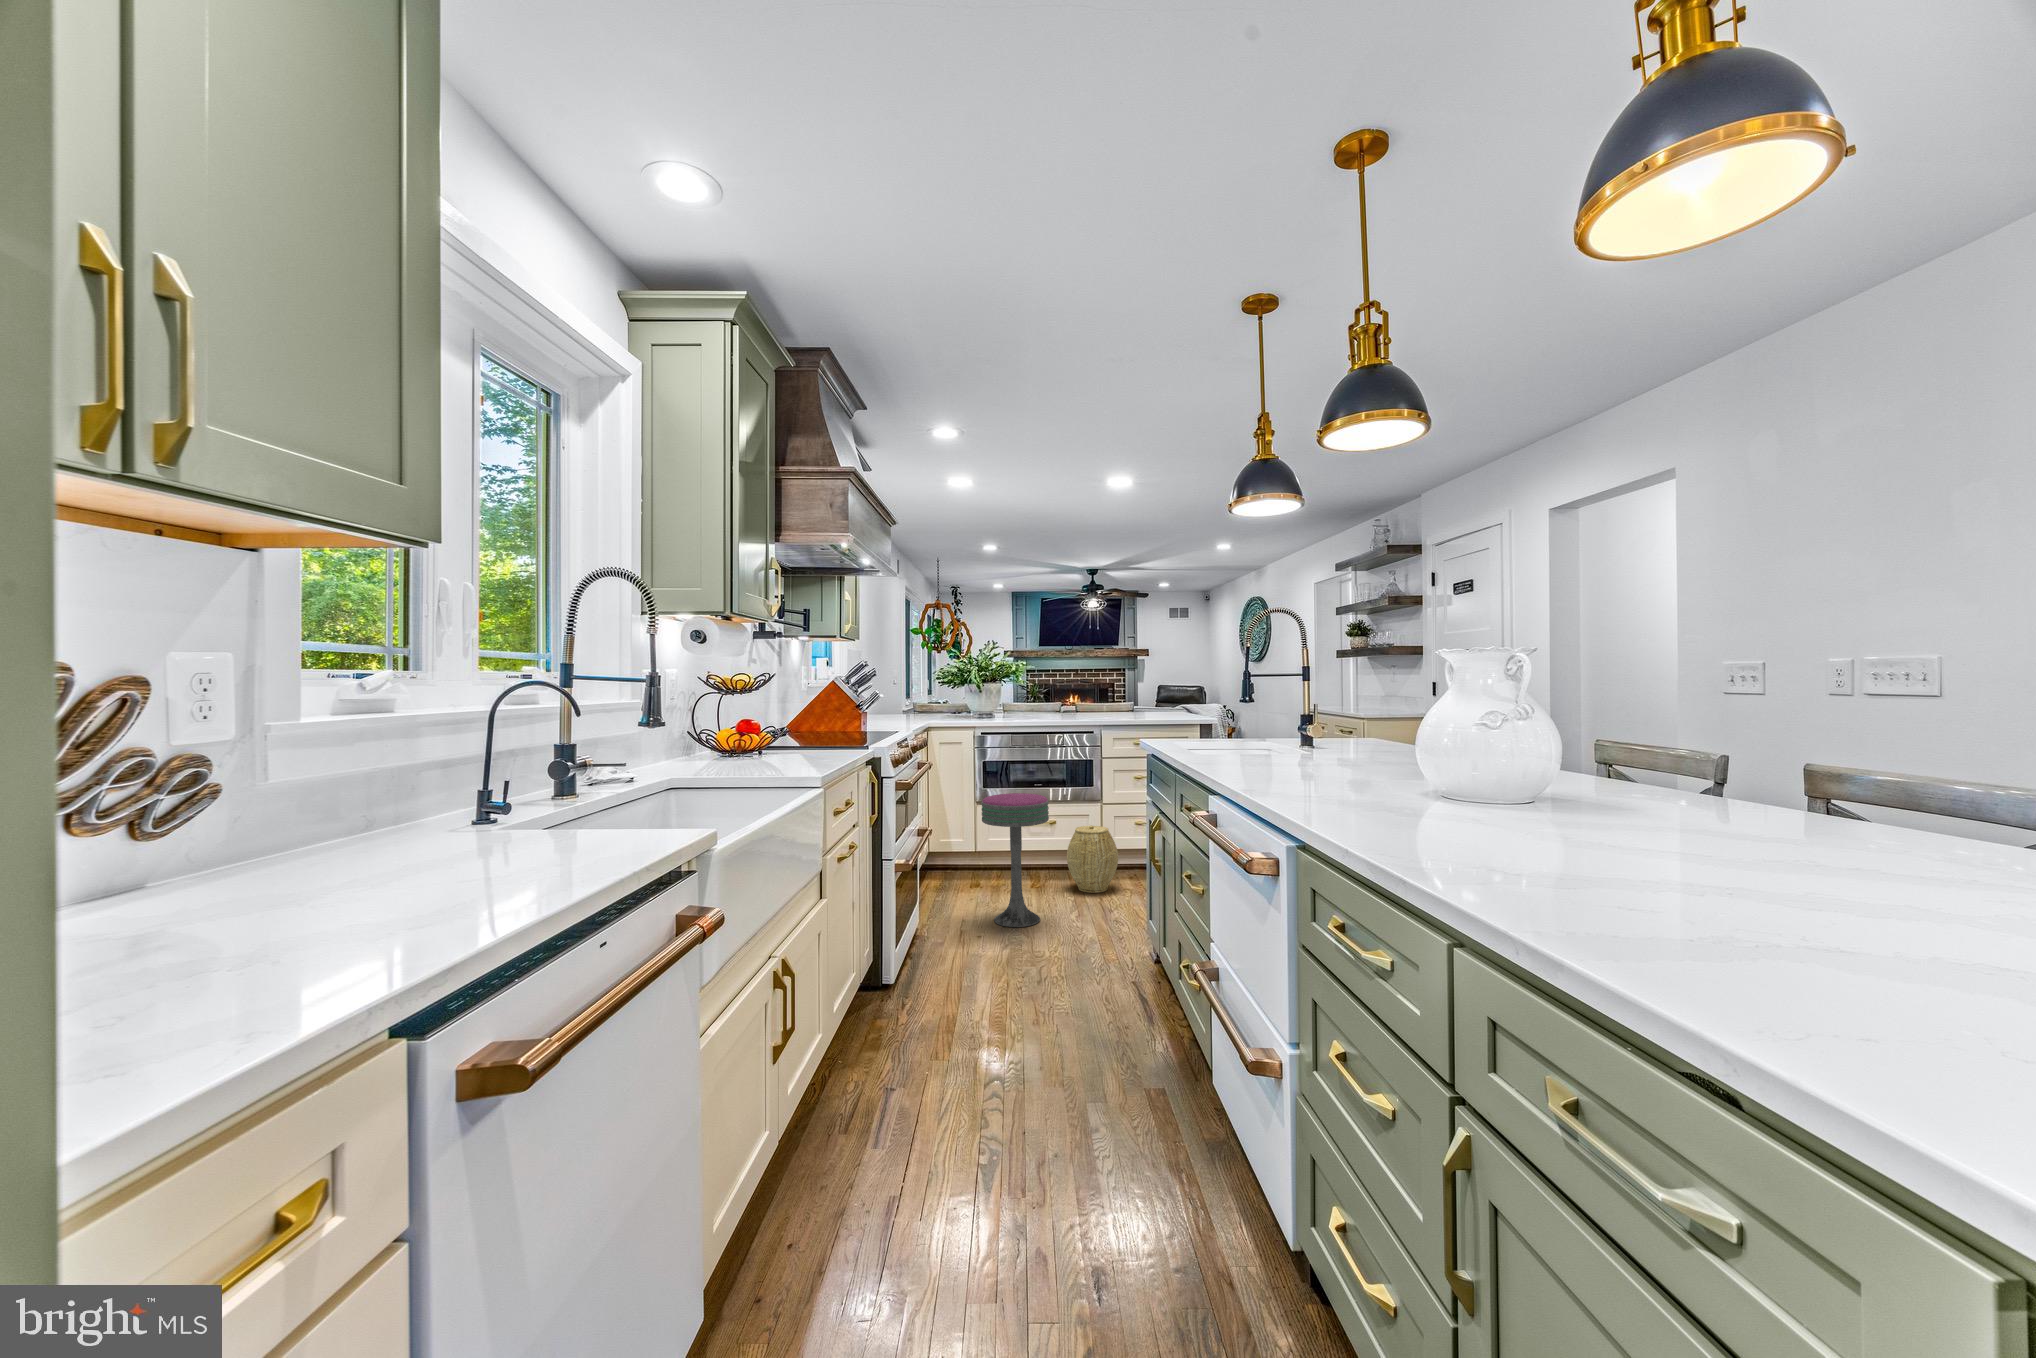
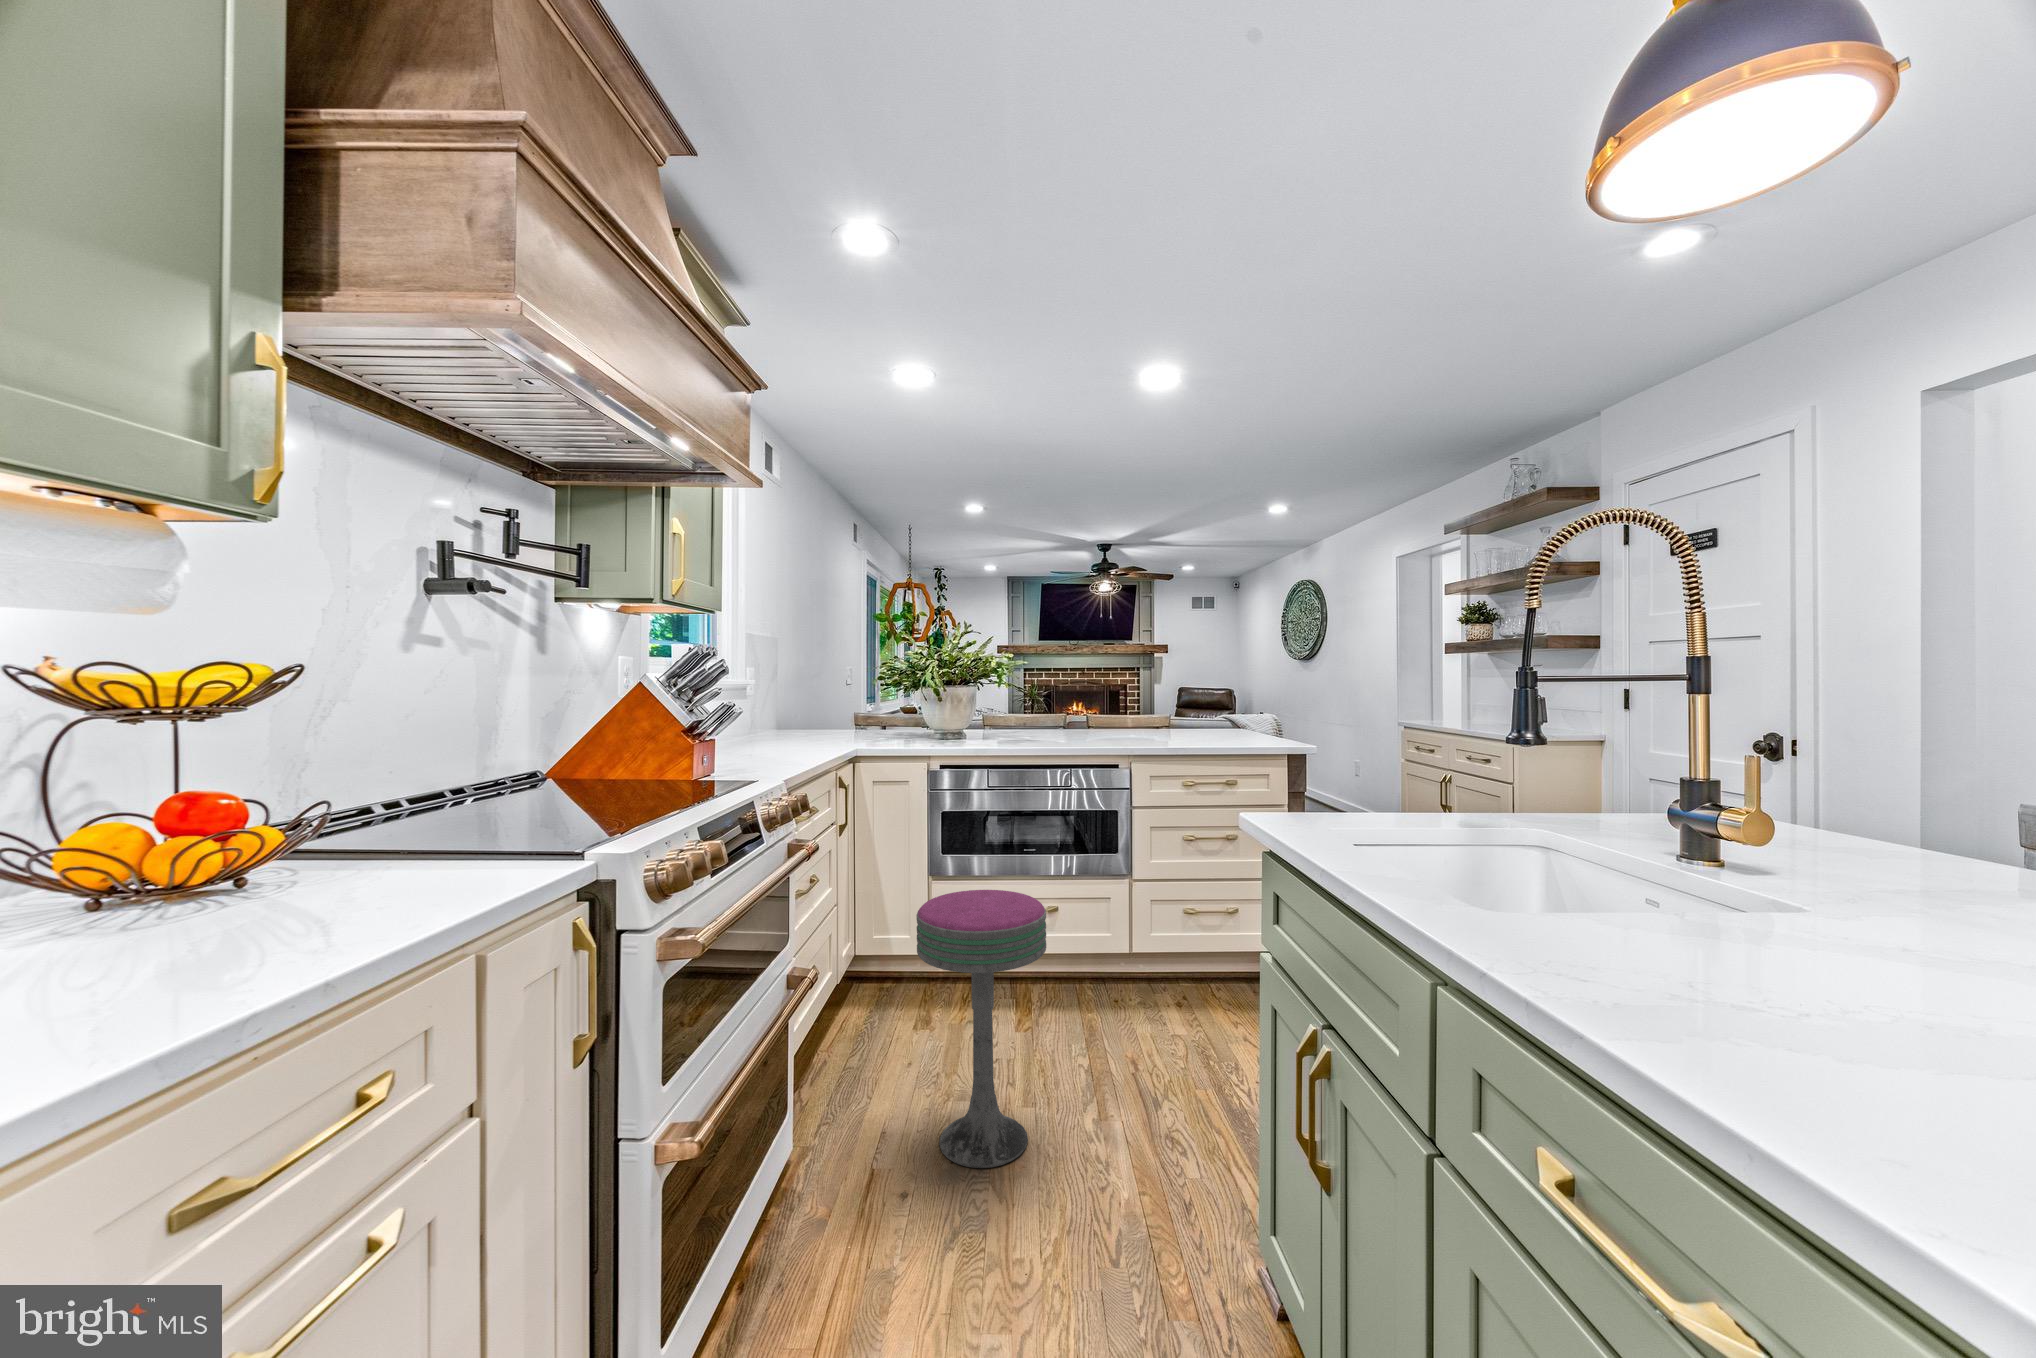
woven basket: present [1067,825,1118,893] -> none [1077,928,1167,1052]

